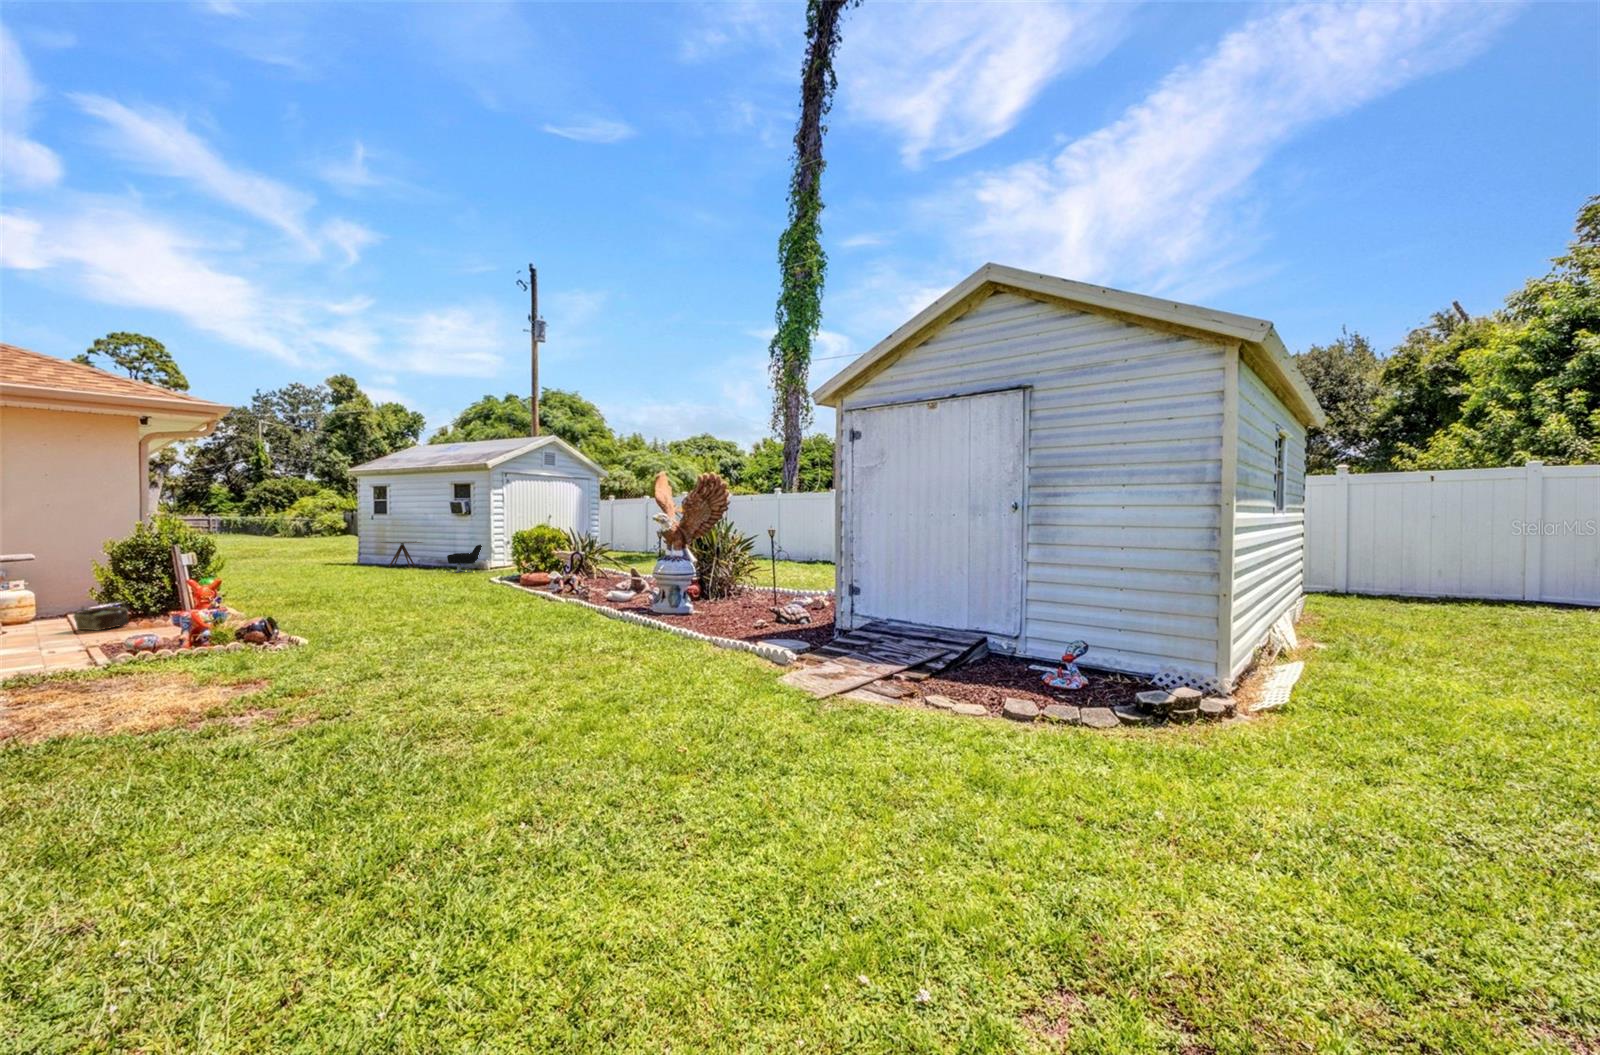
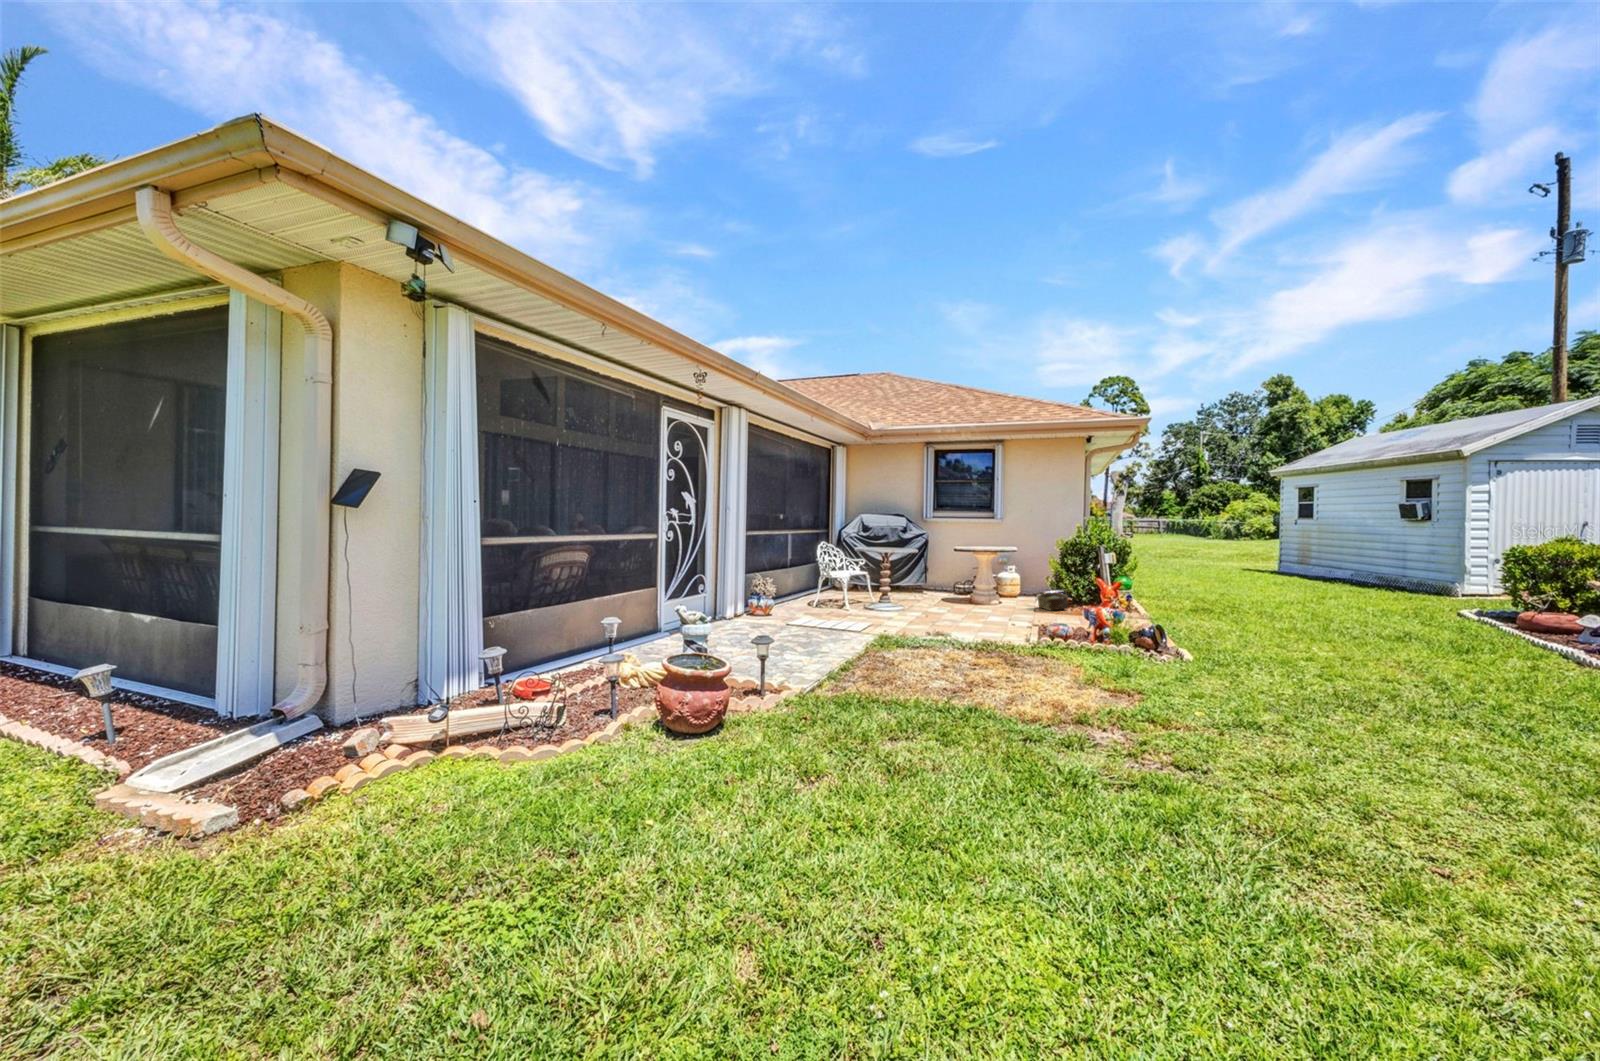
round table: present [381,541,422,567] -> none [1304,549,1360,581]
lounge chair: present [447,545,482,573] -> none [1385,561,1451,596]

